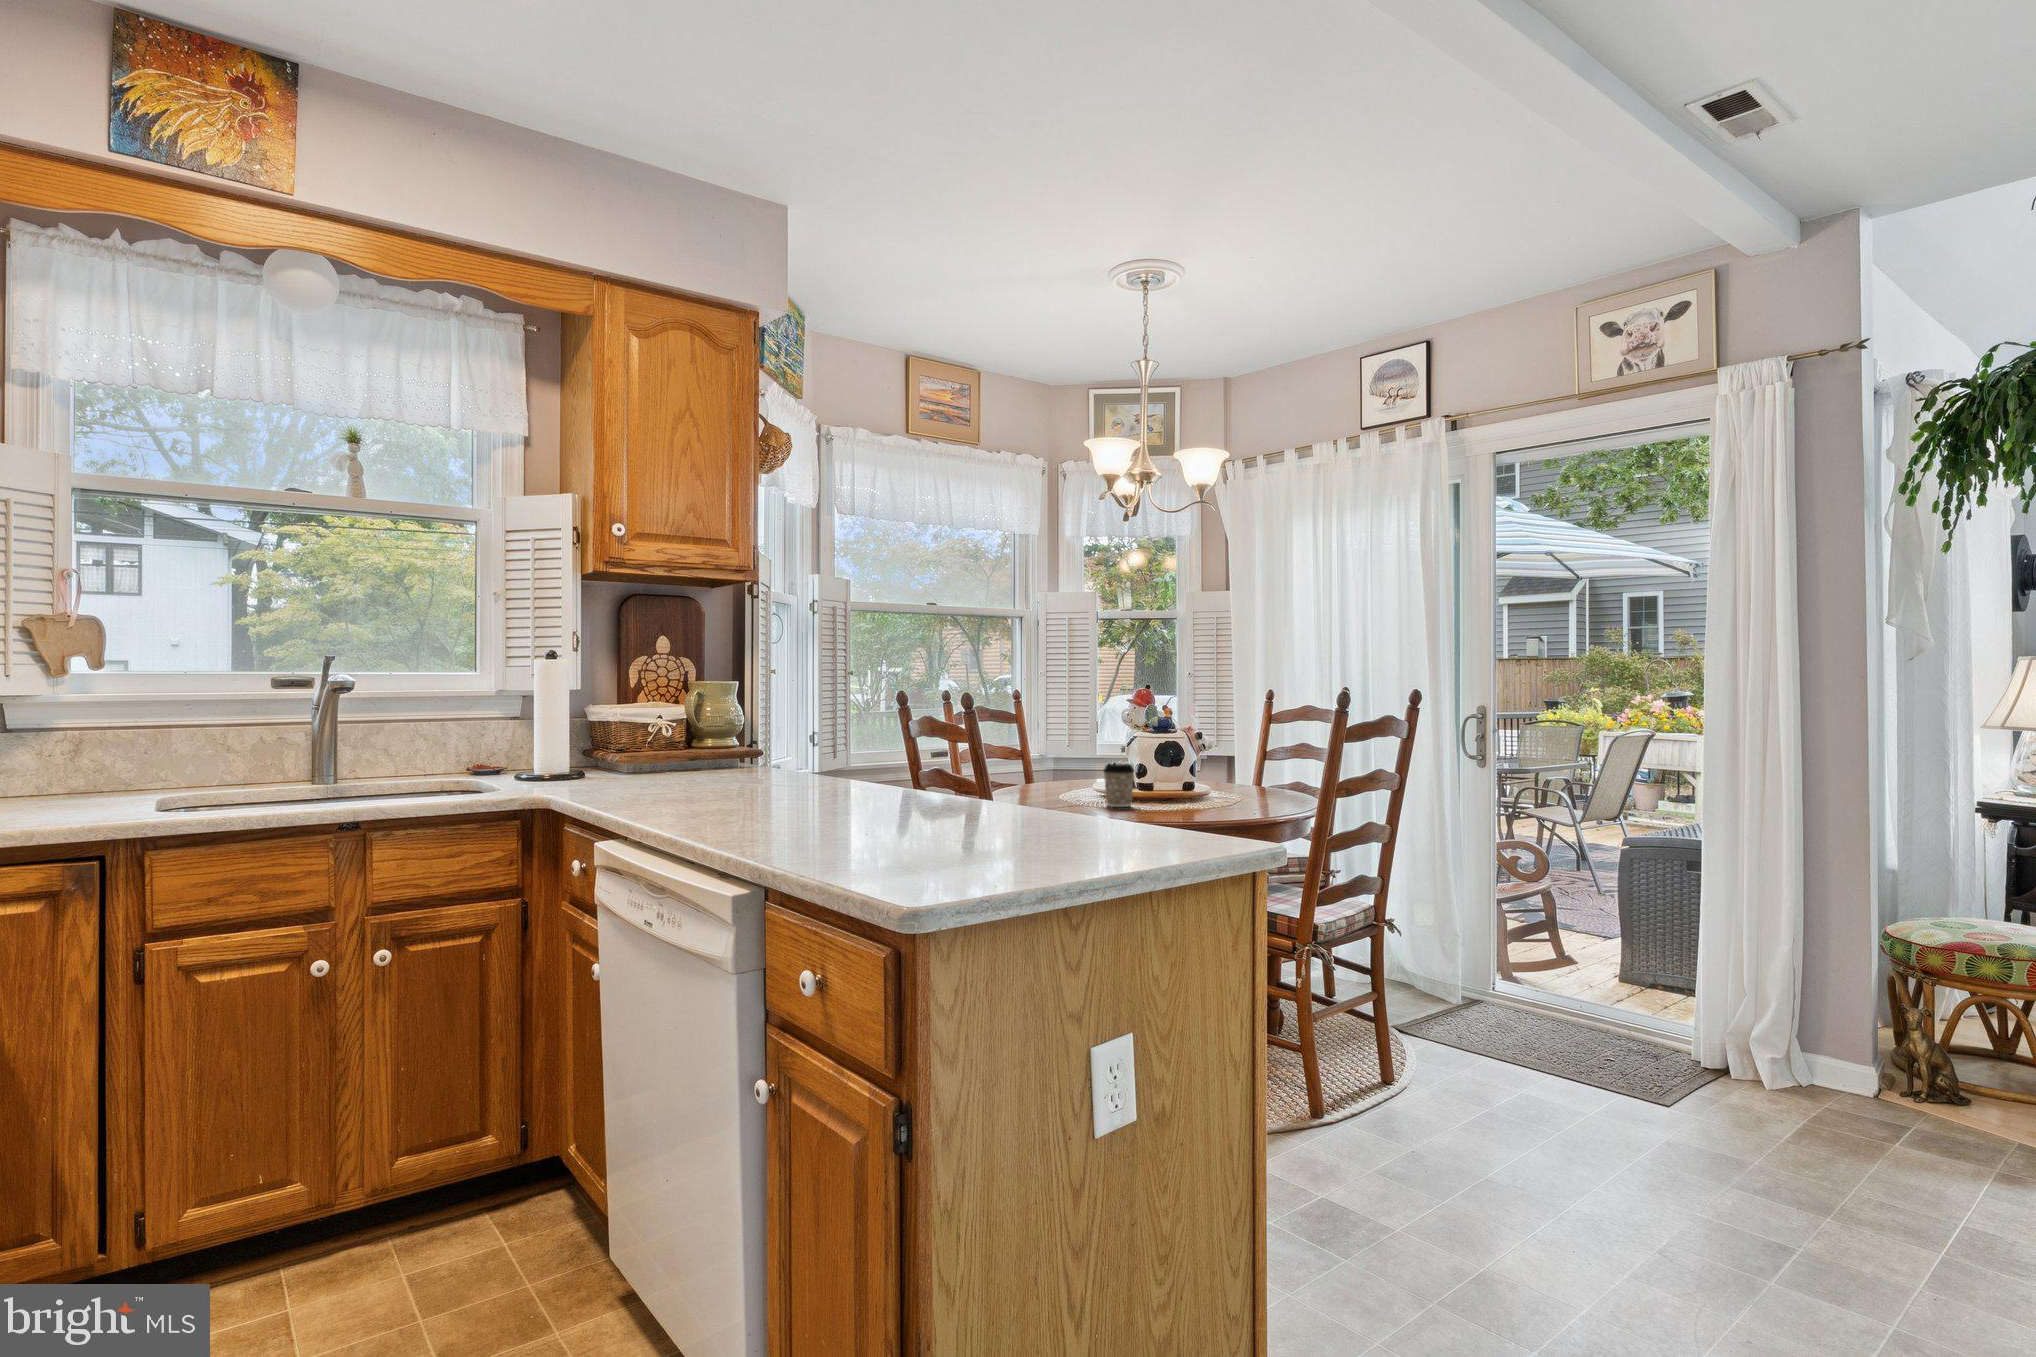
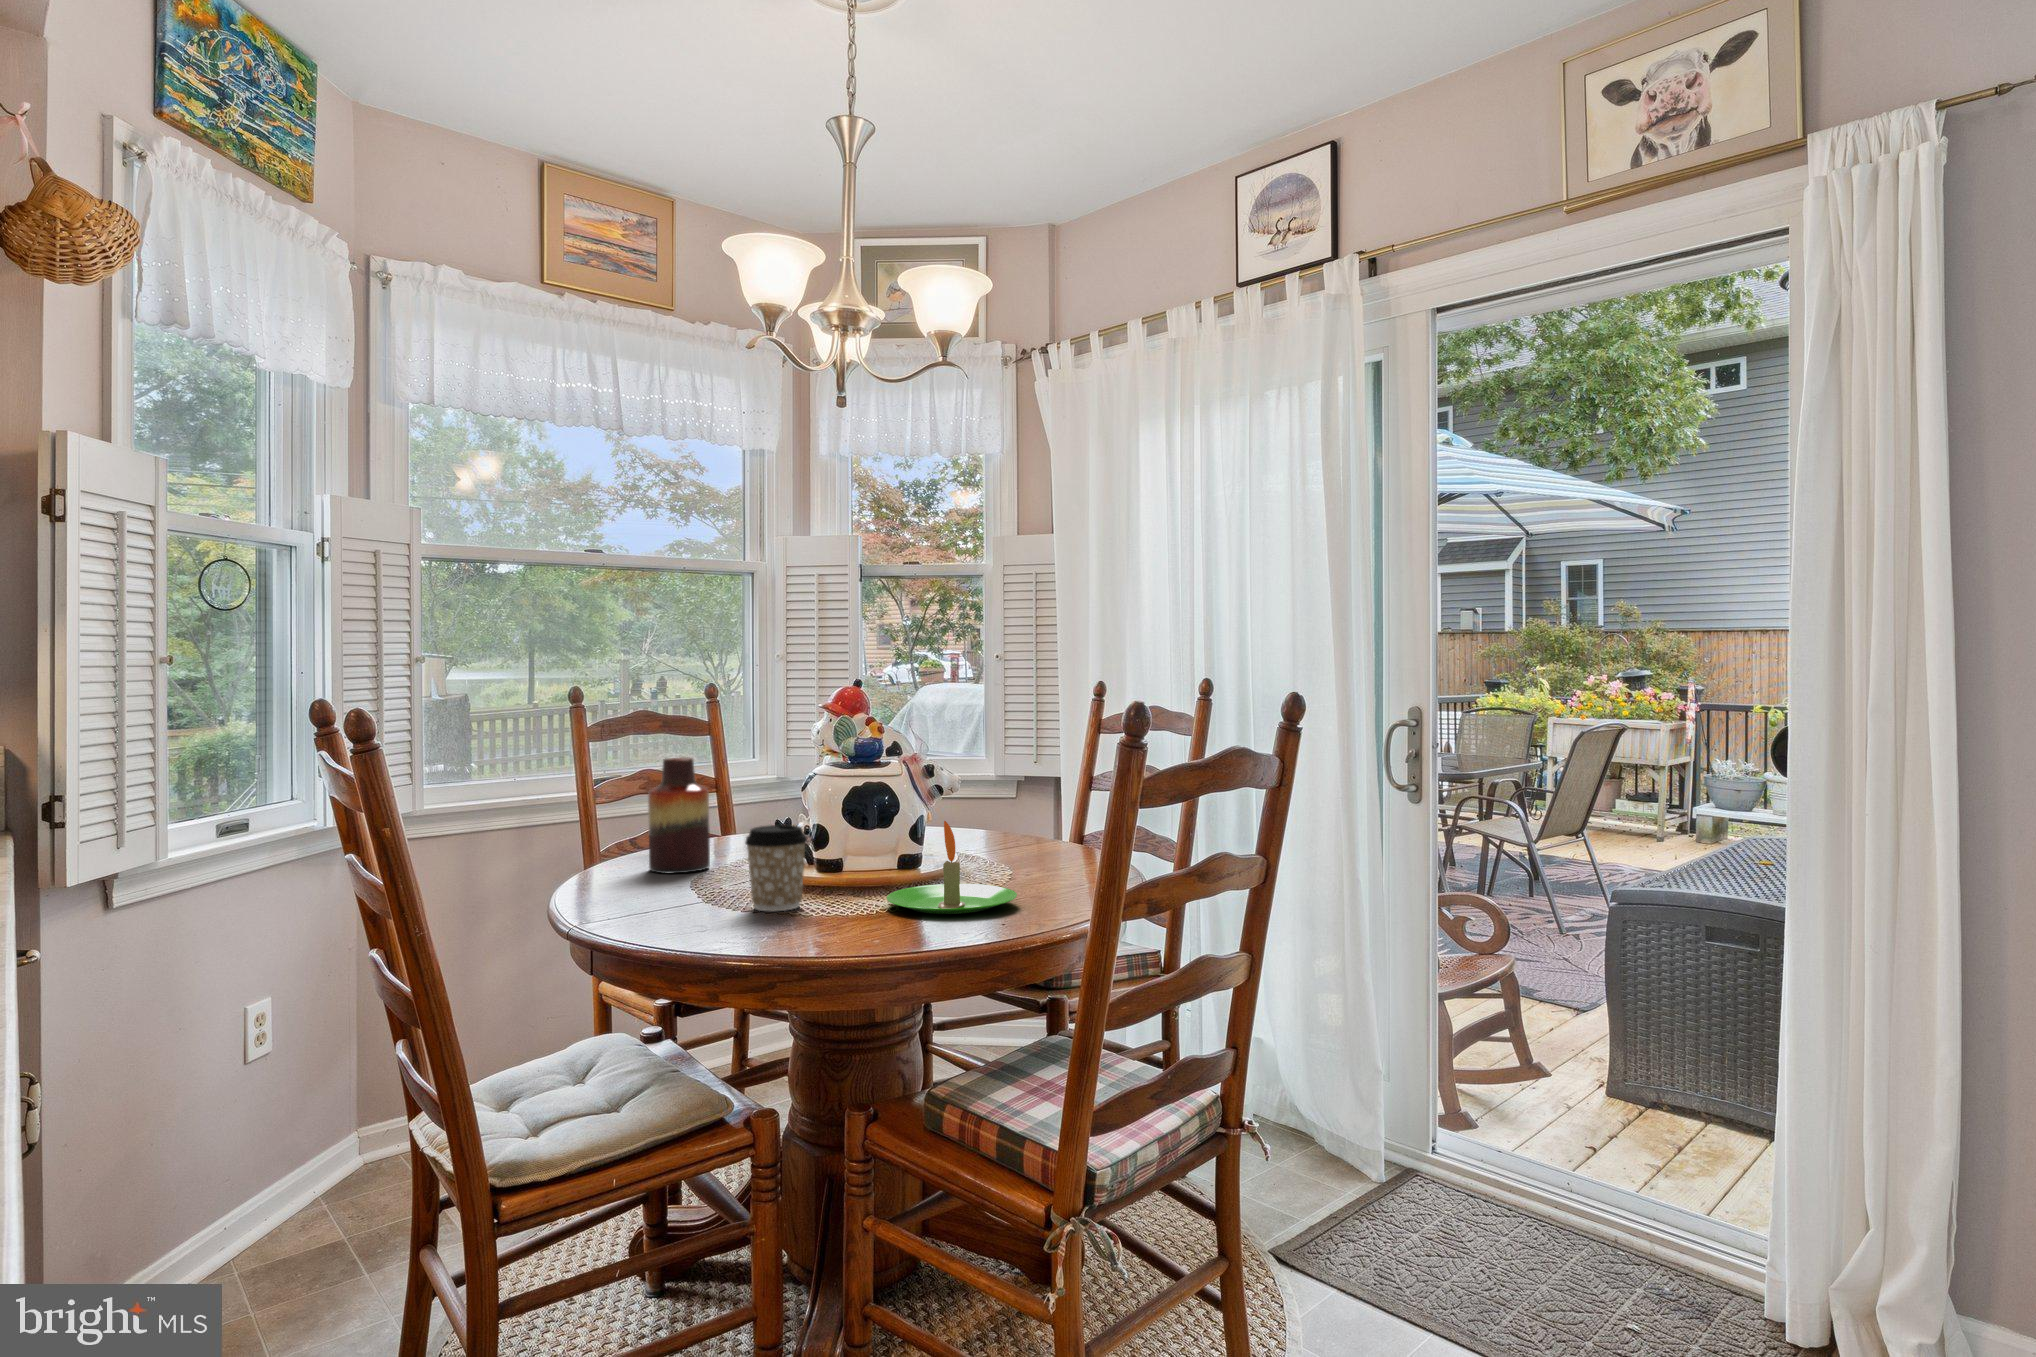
vase: none [1024,731,1057,795] -> present [648,757,710,873]
candle: none [1176,763,1246,810] -> present [887,821,1017,914]

